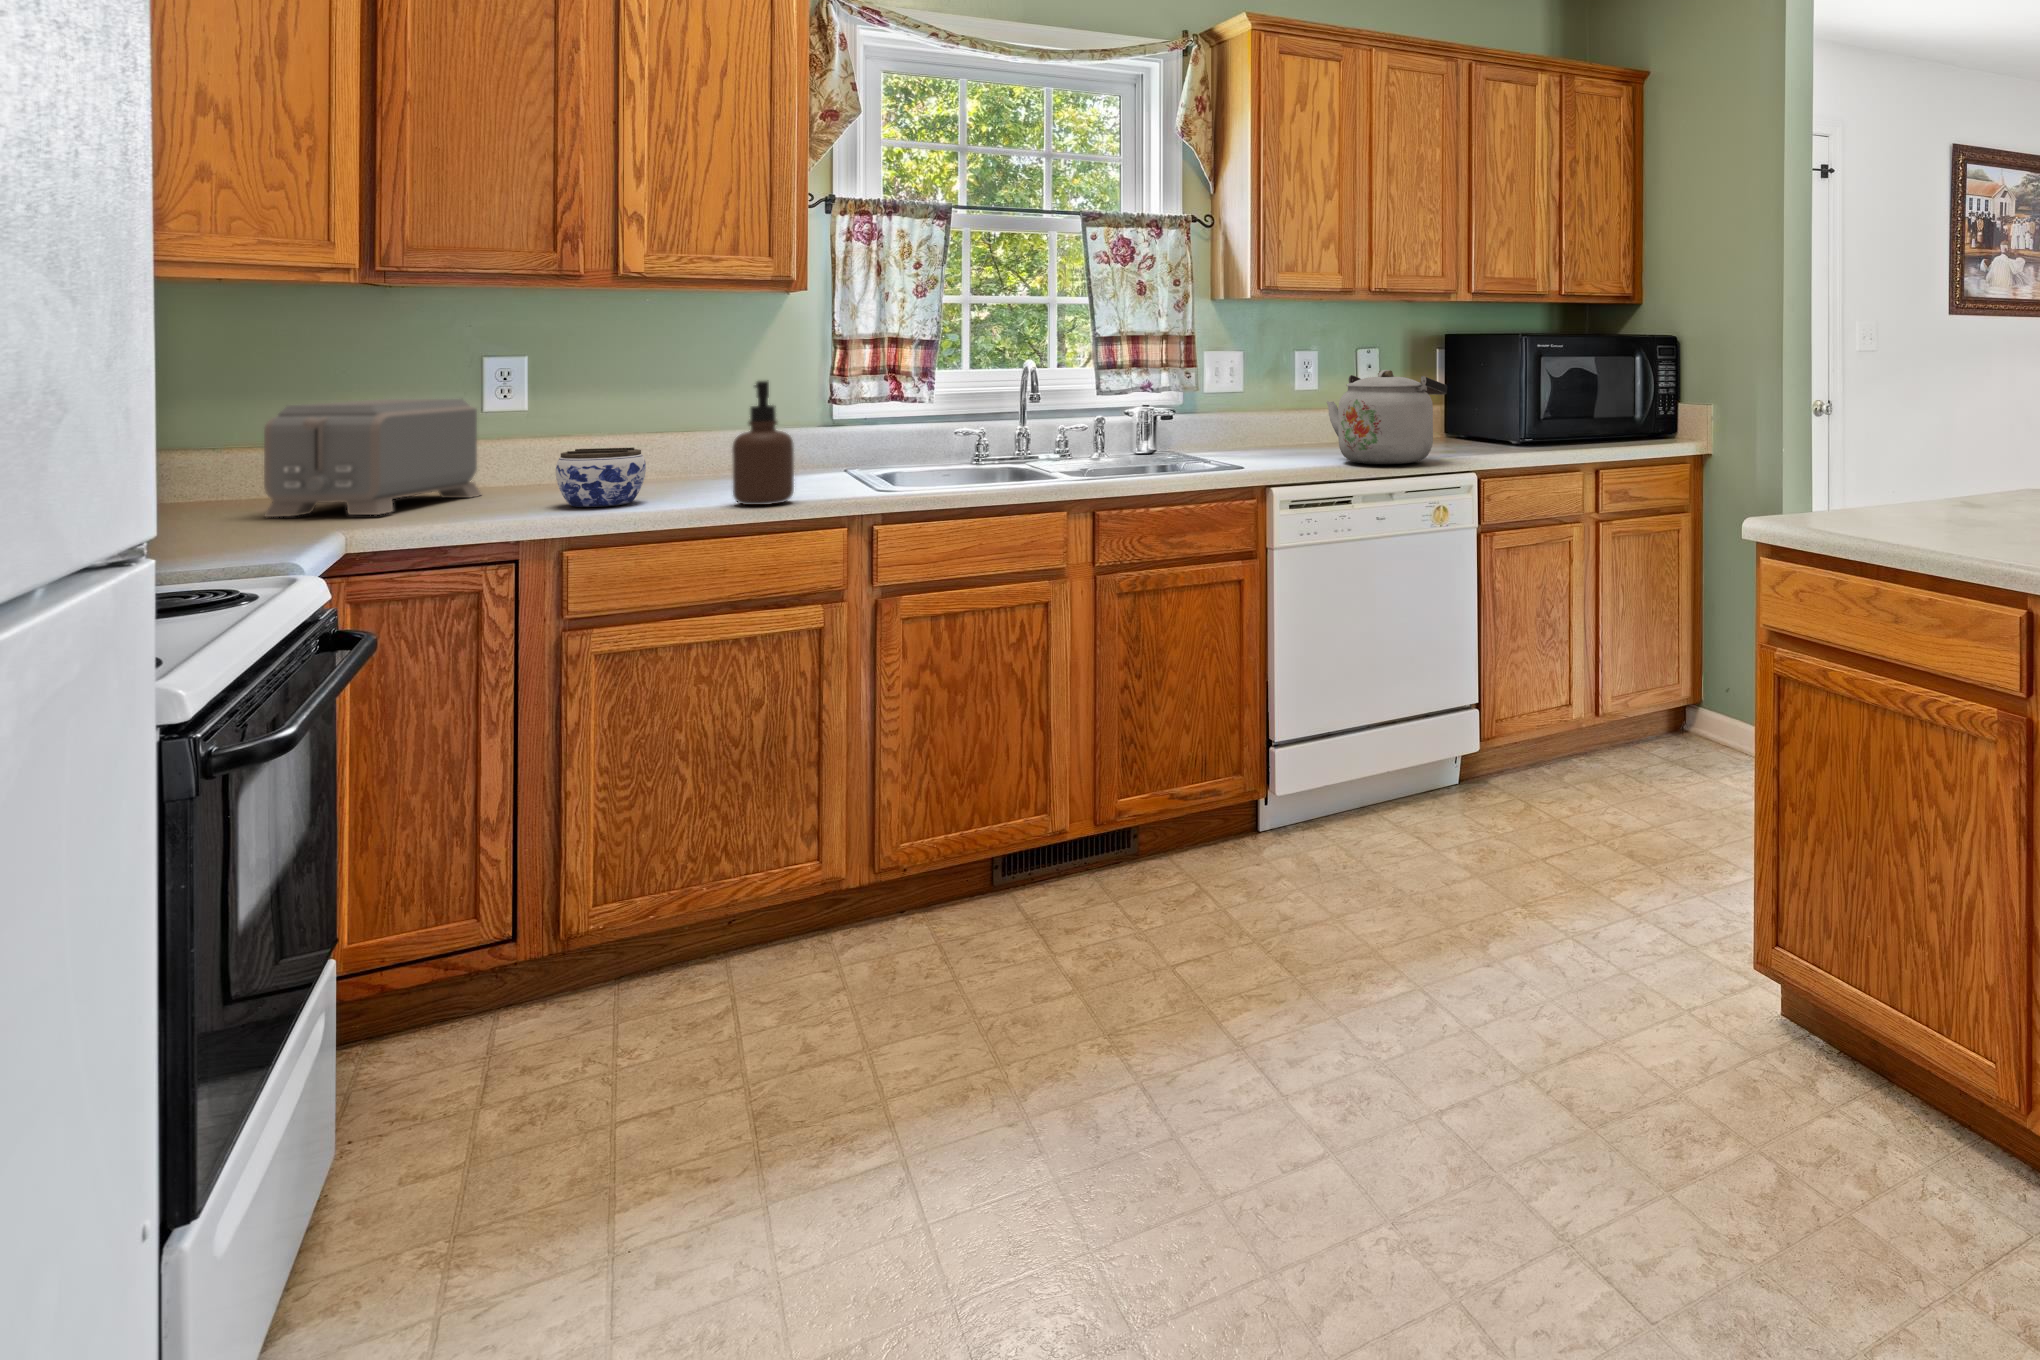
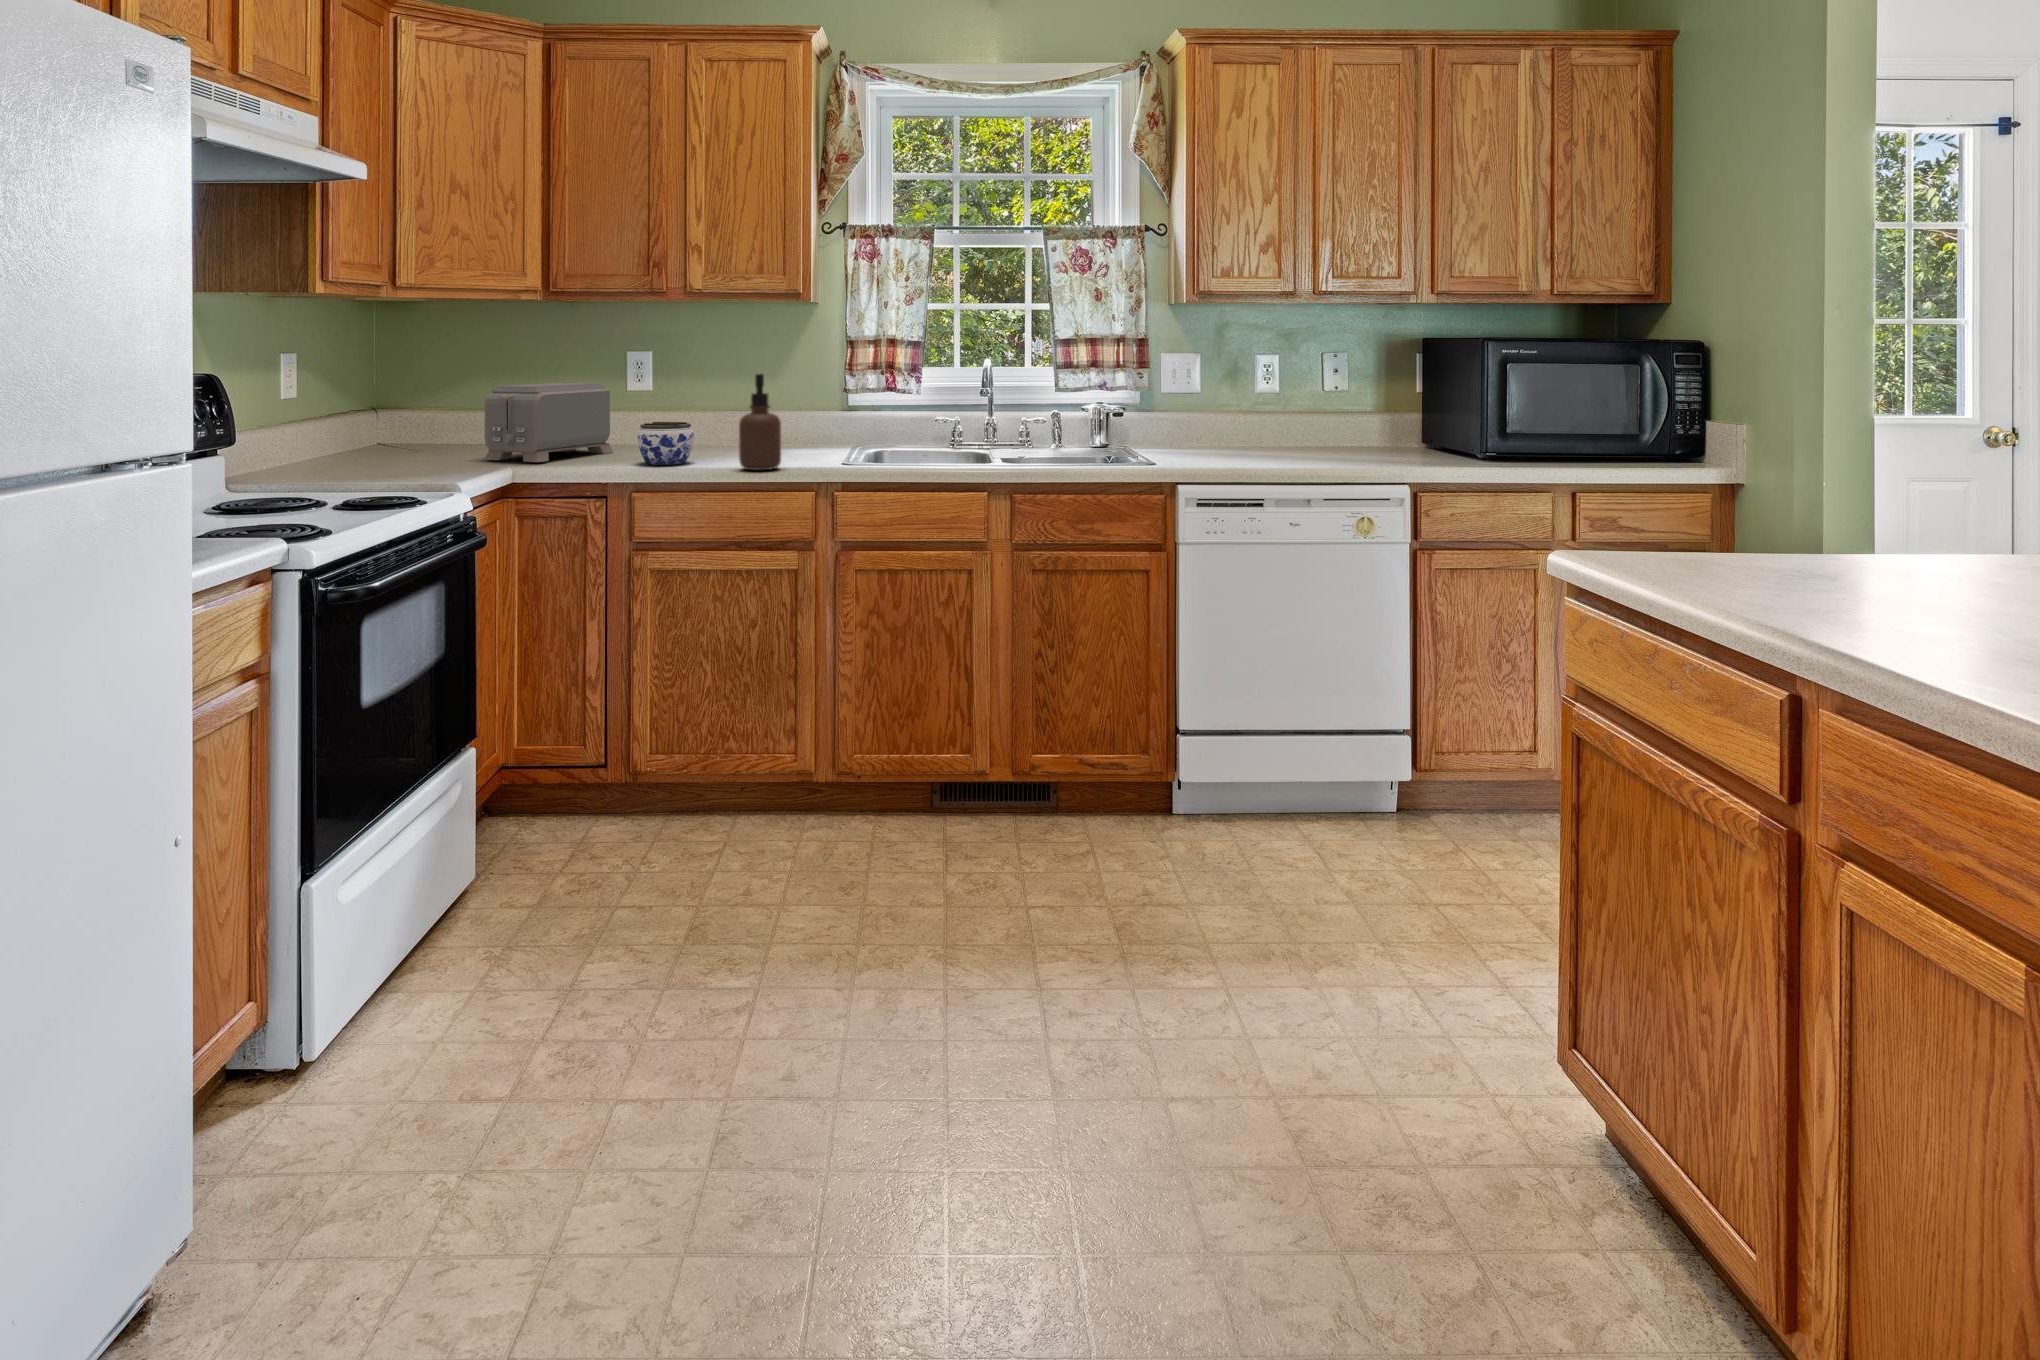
kettle: present [1327,370,1447,464] -> none [1256,371,1375,465]

